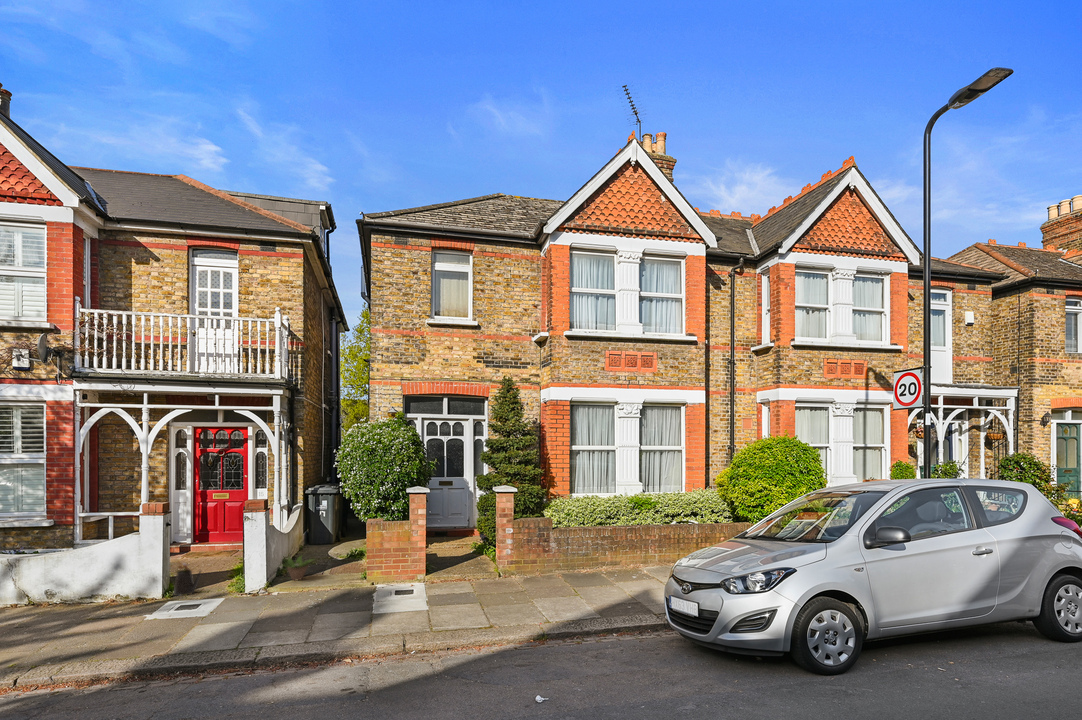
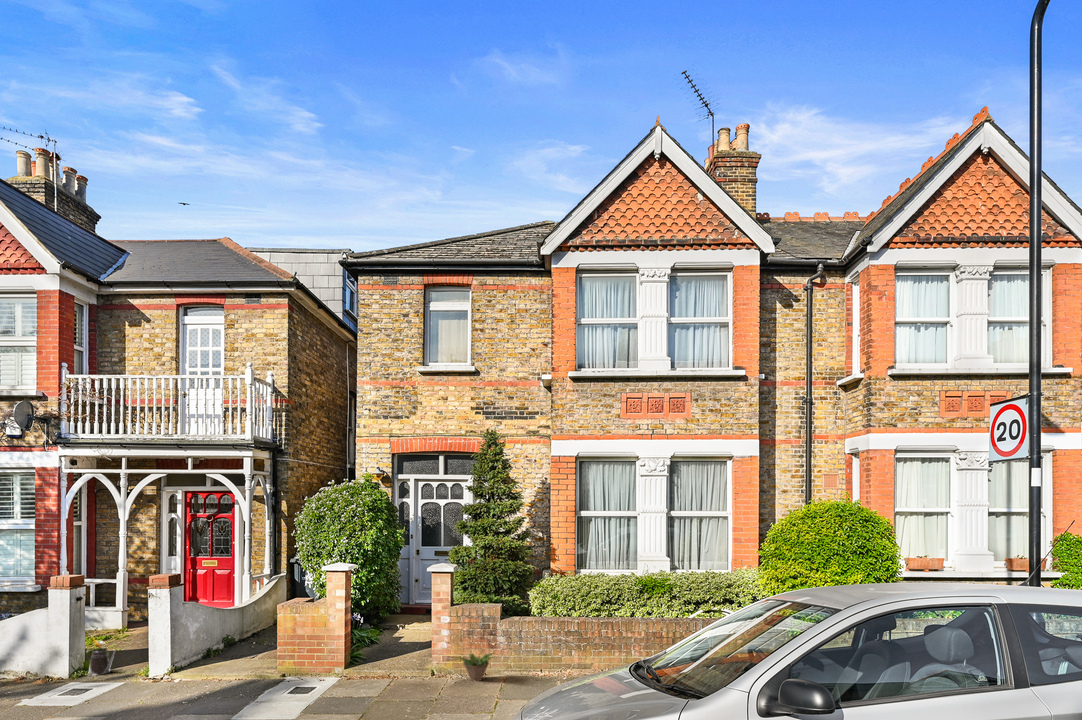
decorative plant: present [285,556,313,580] -> present [457,653,495,681]

